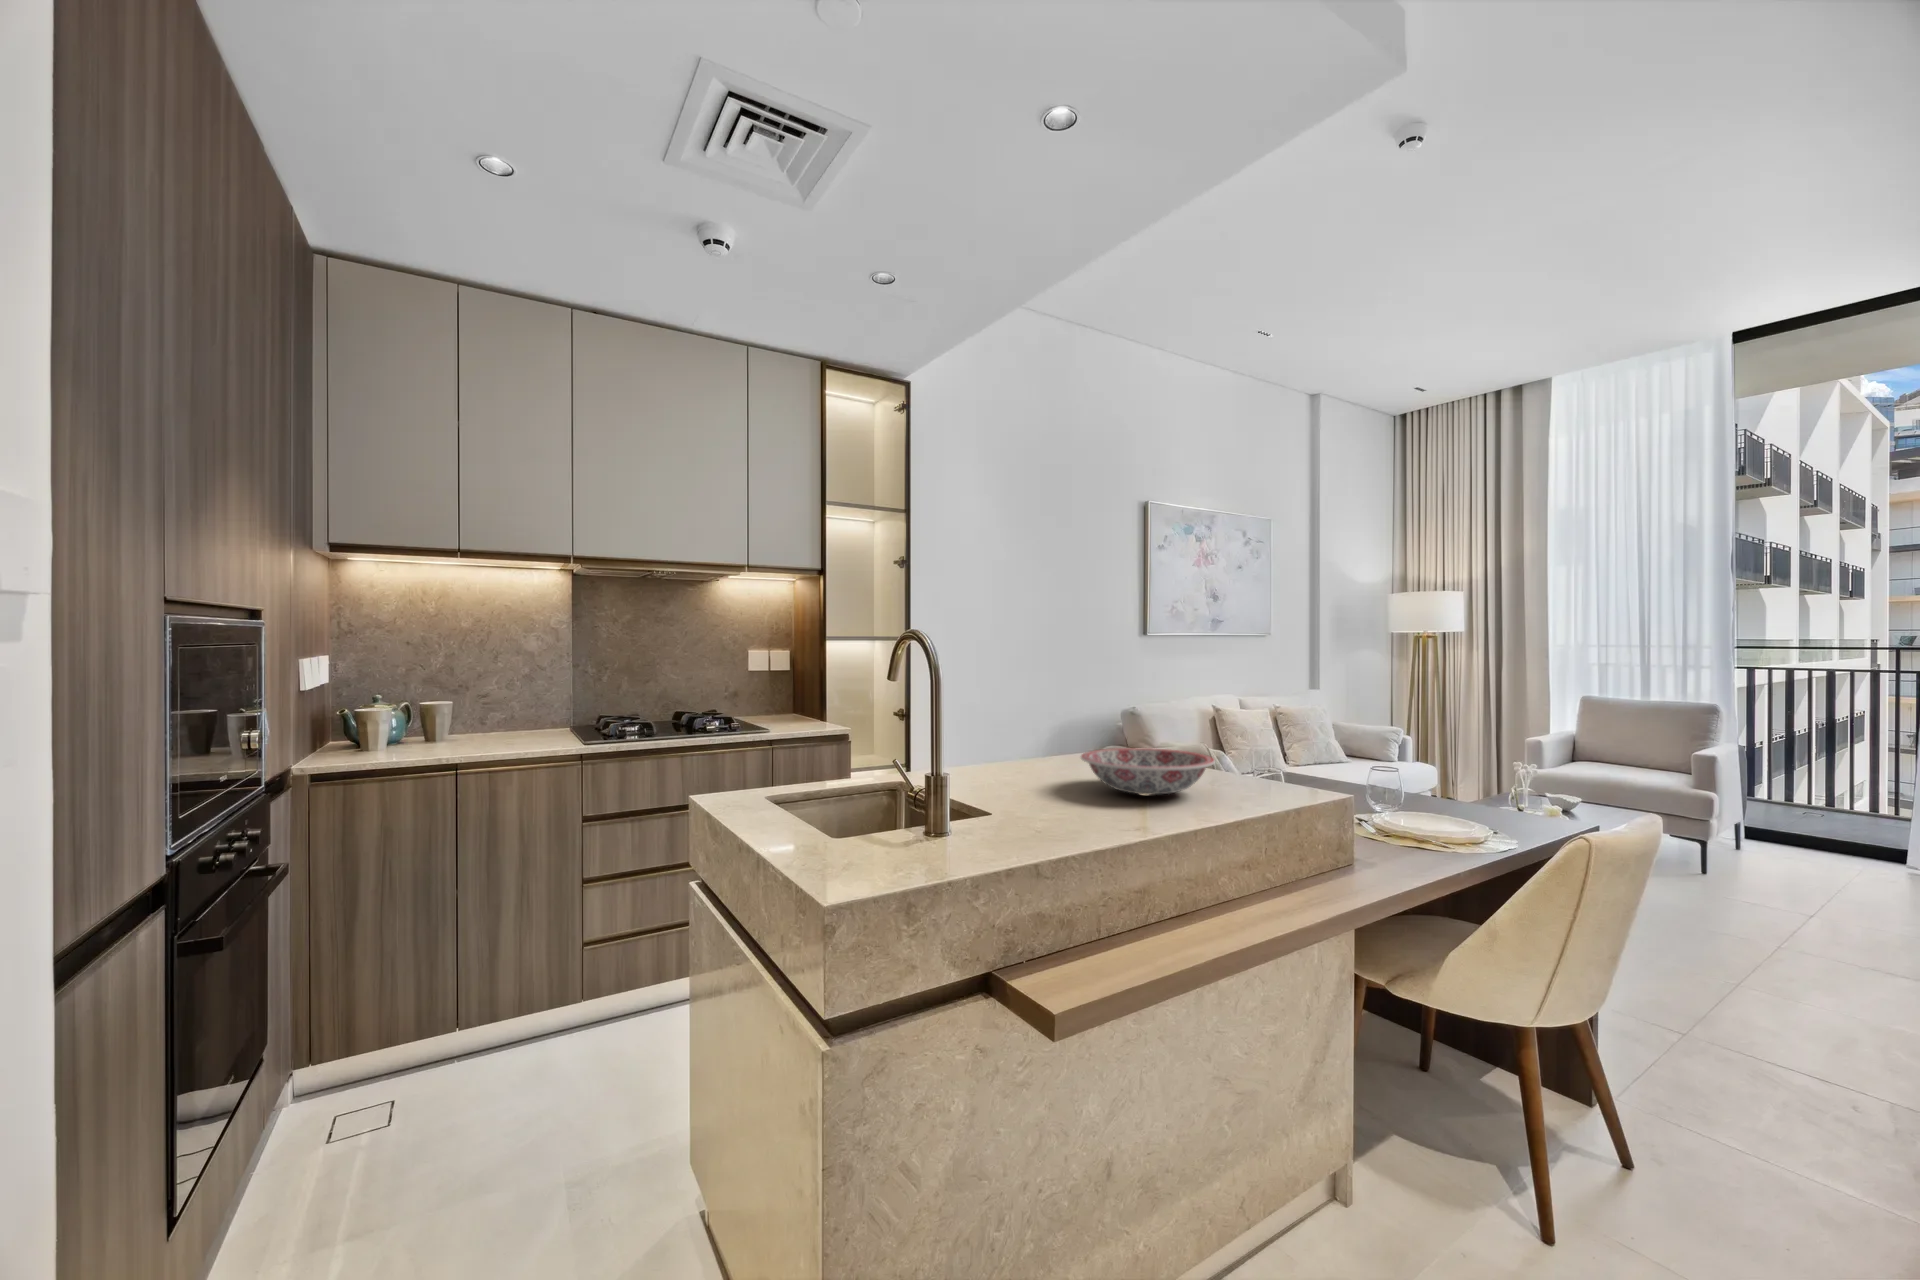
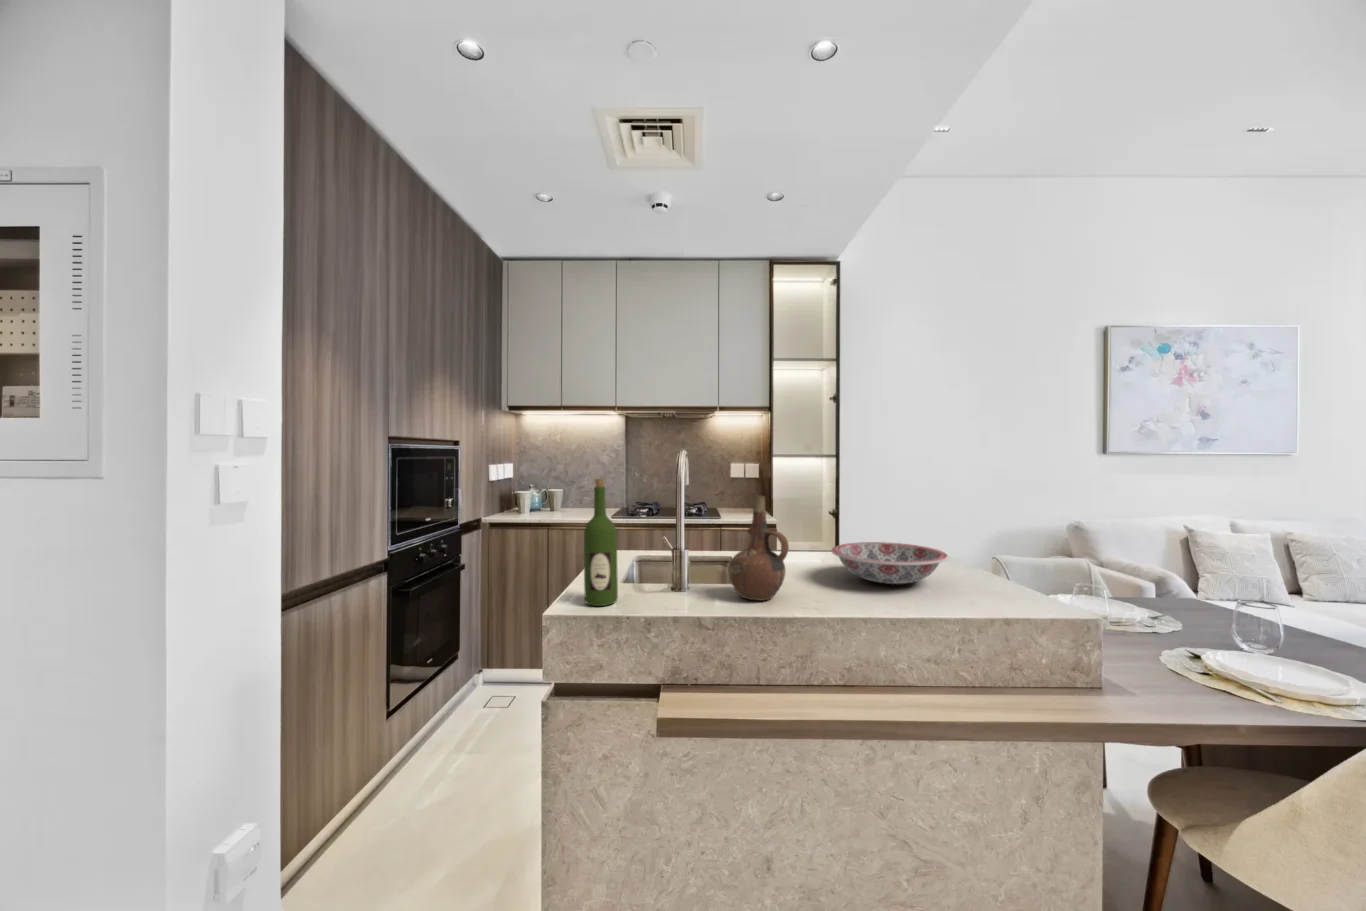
wine bottle: none [840,672,890,868] -> present [584,479,618,606]
ceramic pitcher: none [1011,692,1091,830] -> present [729,496,789,600]

